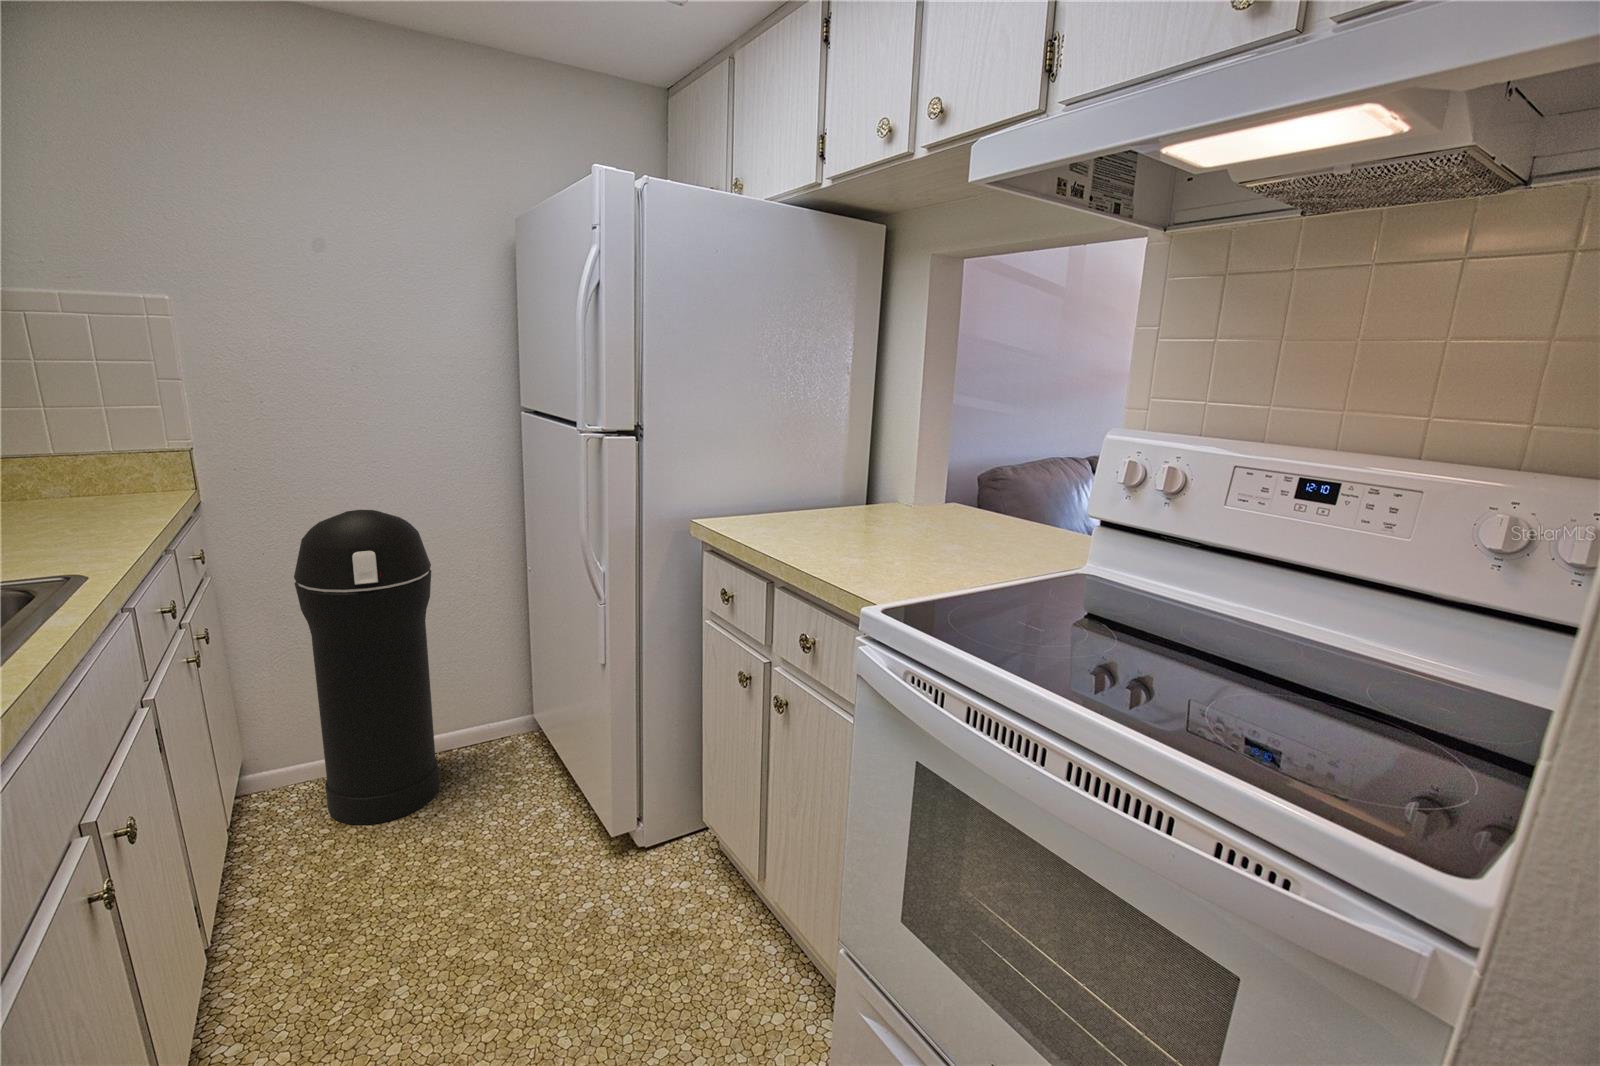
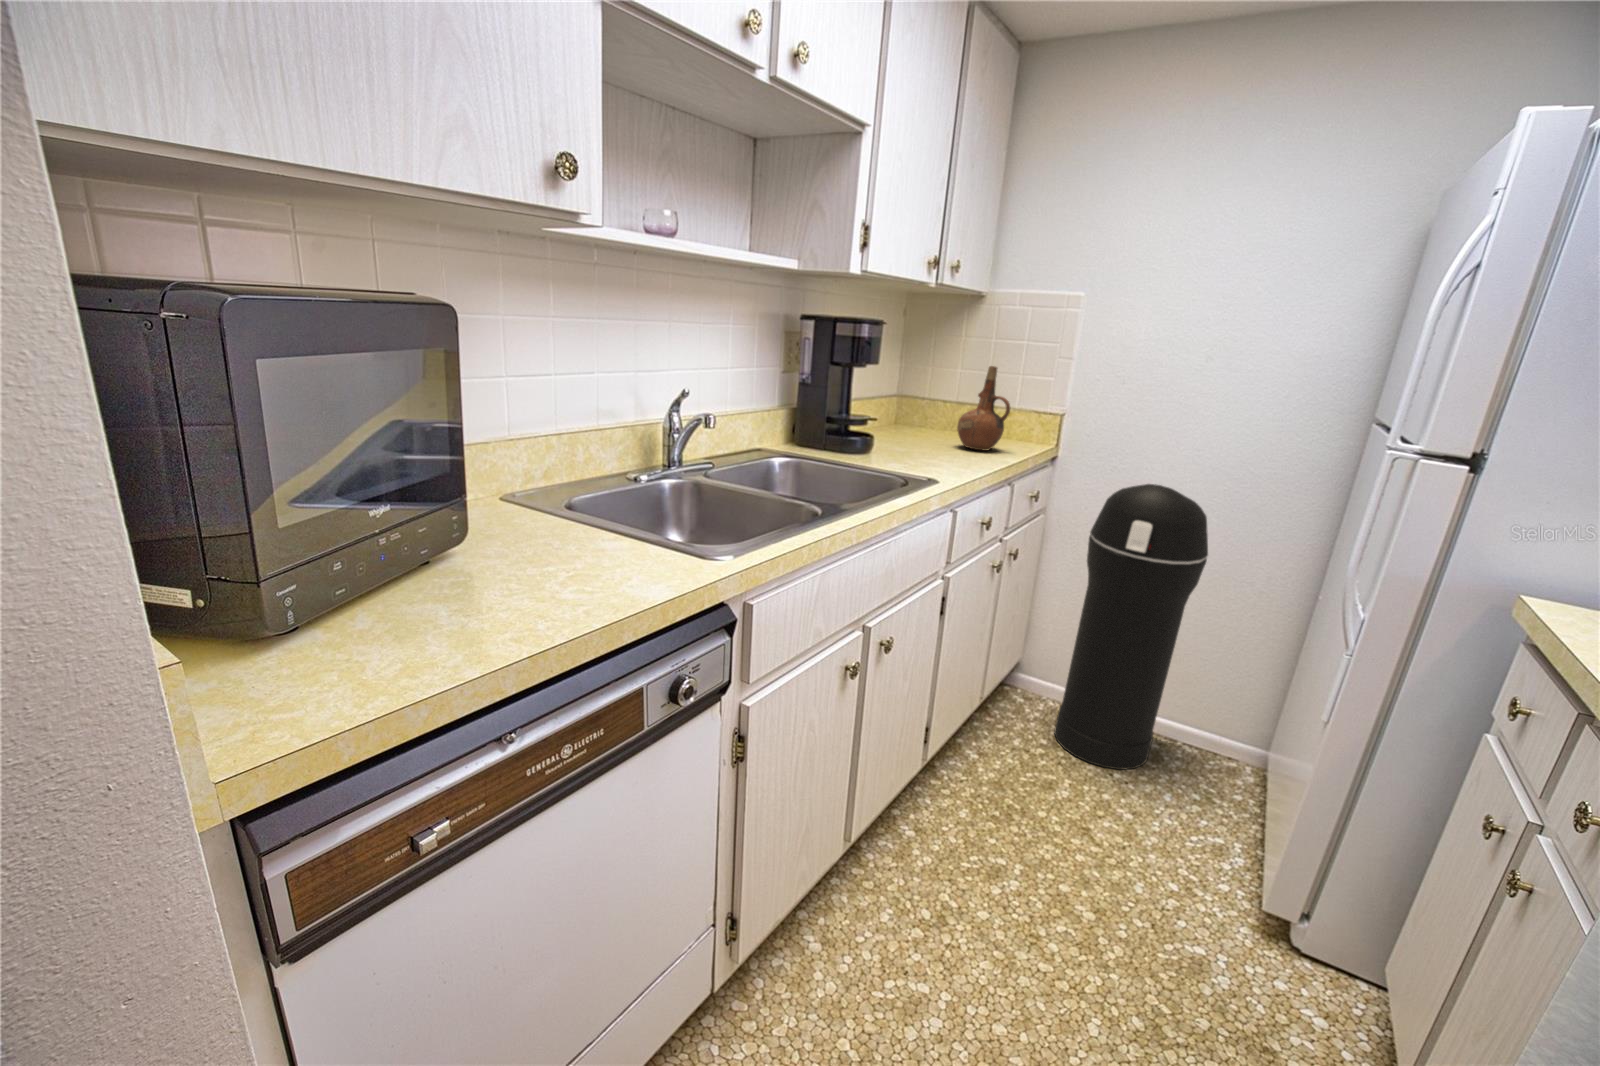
ceramic pitcher: none [45,407,134,525] -> present [957,366,1010,450]

